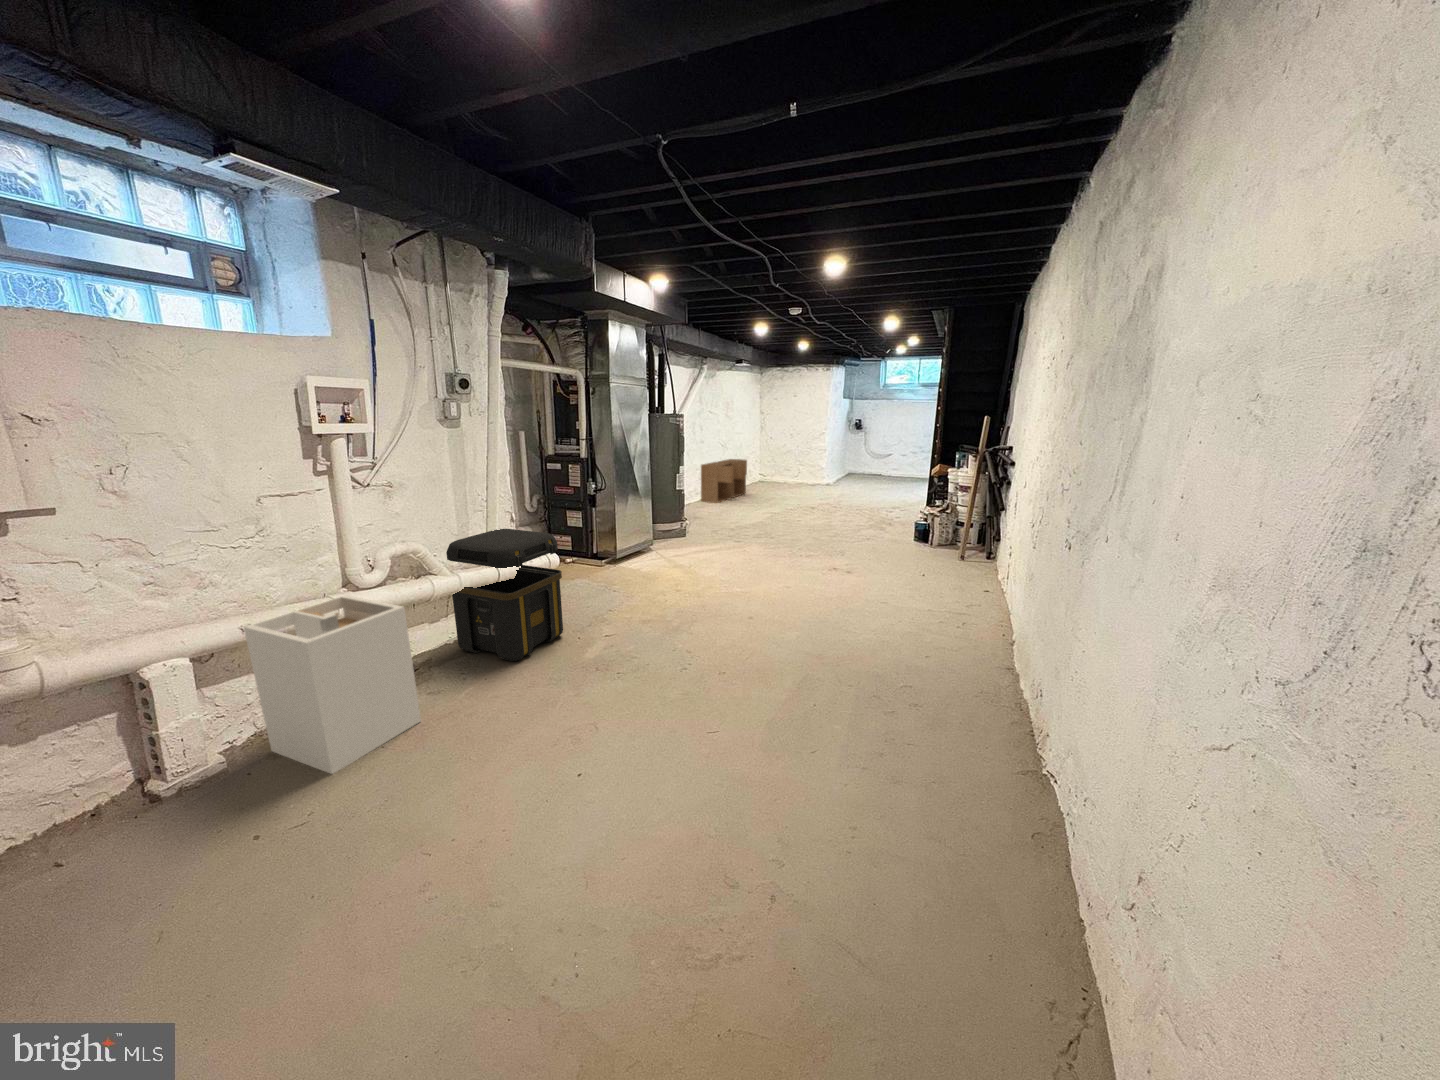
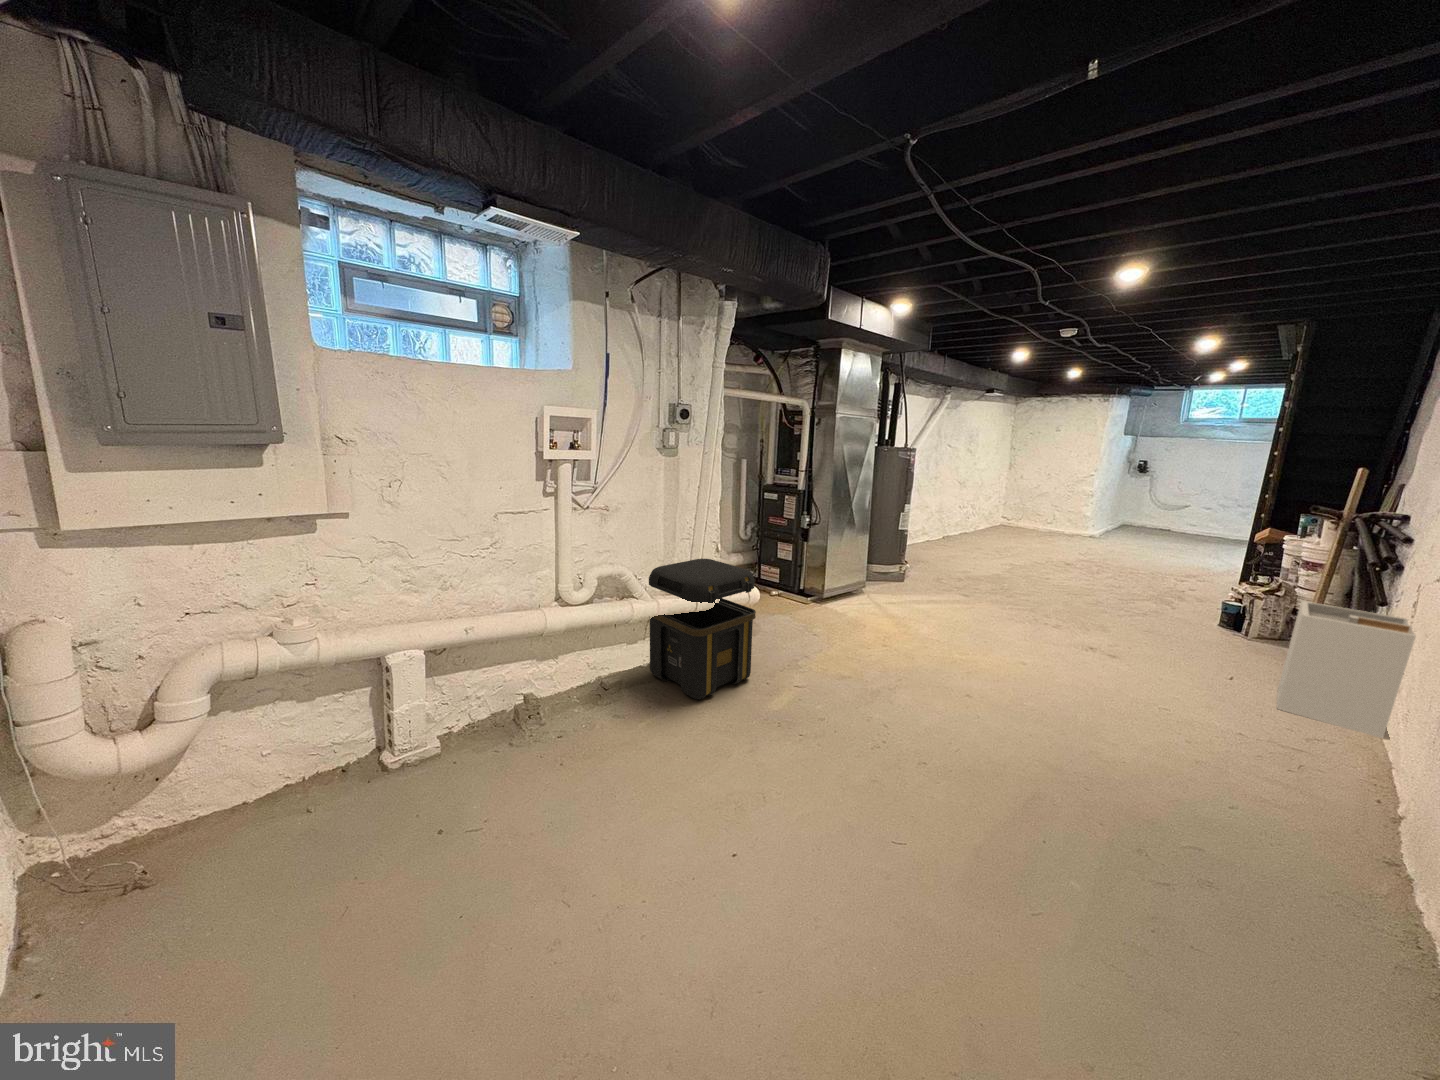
storage cabinet: present [701,459,747,503] -> none [925,498,986,546]
laundry hamper: present [244,596,421,774] -> present [1277,601,1416,738]

